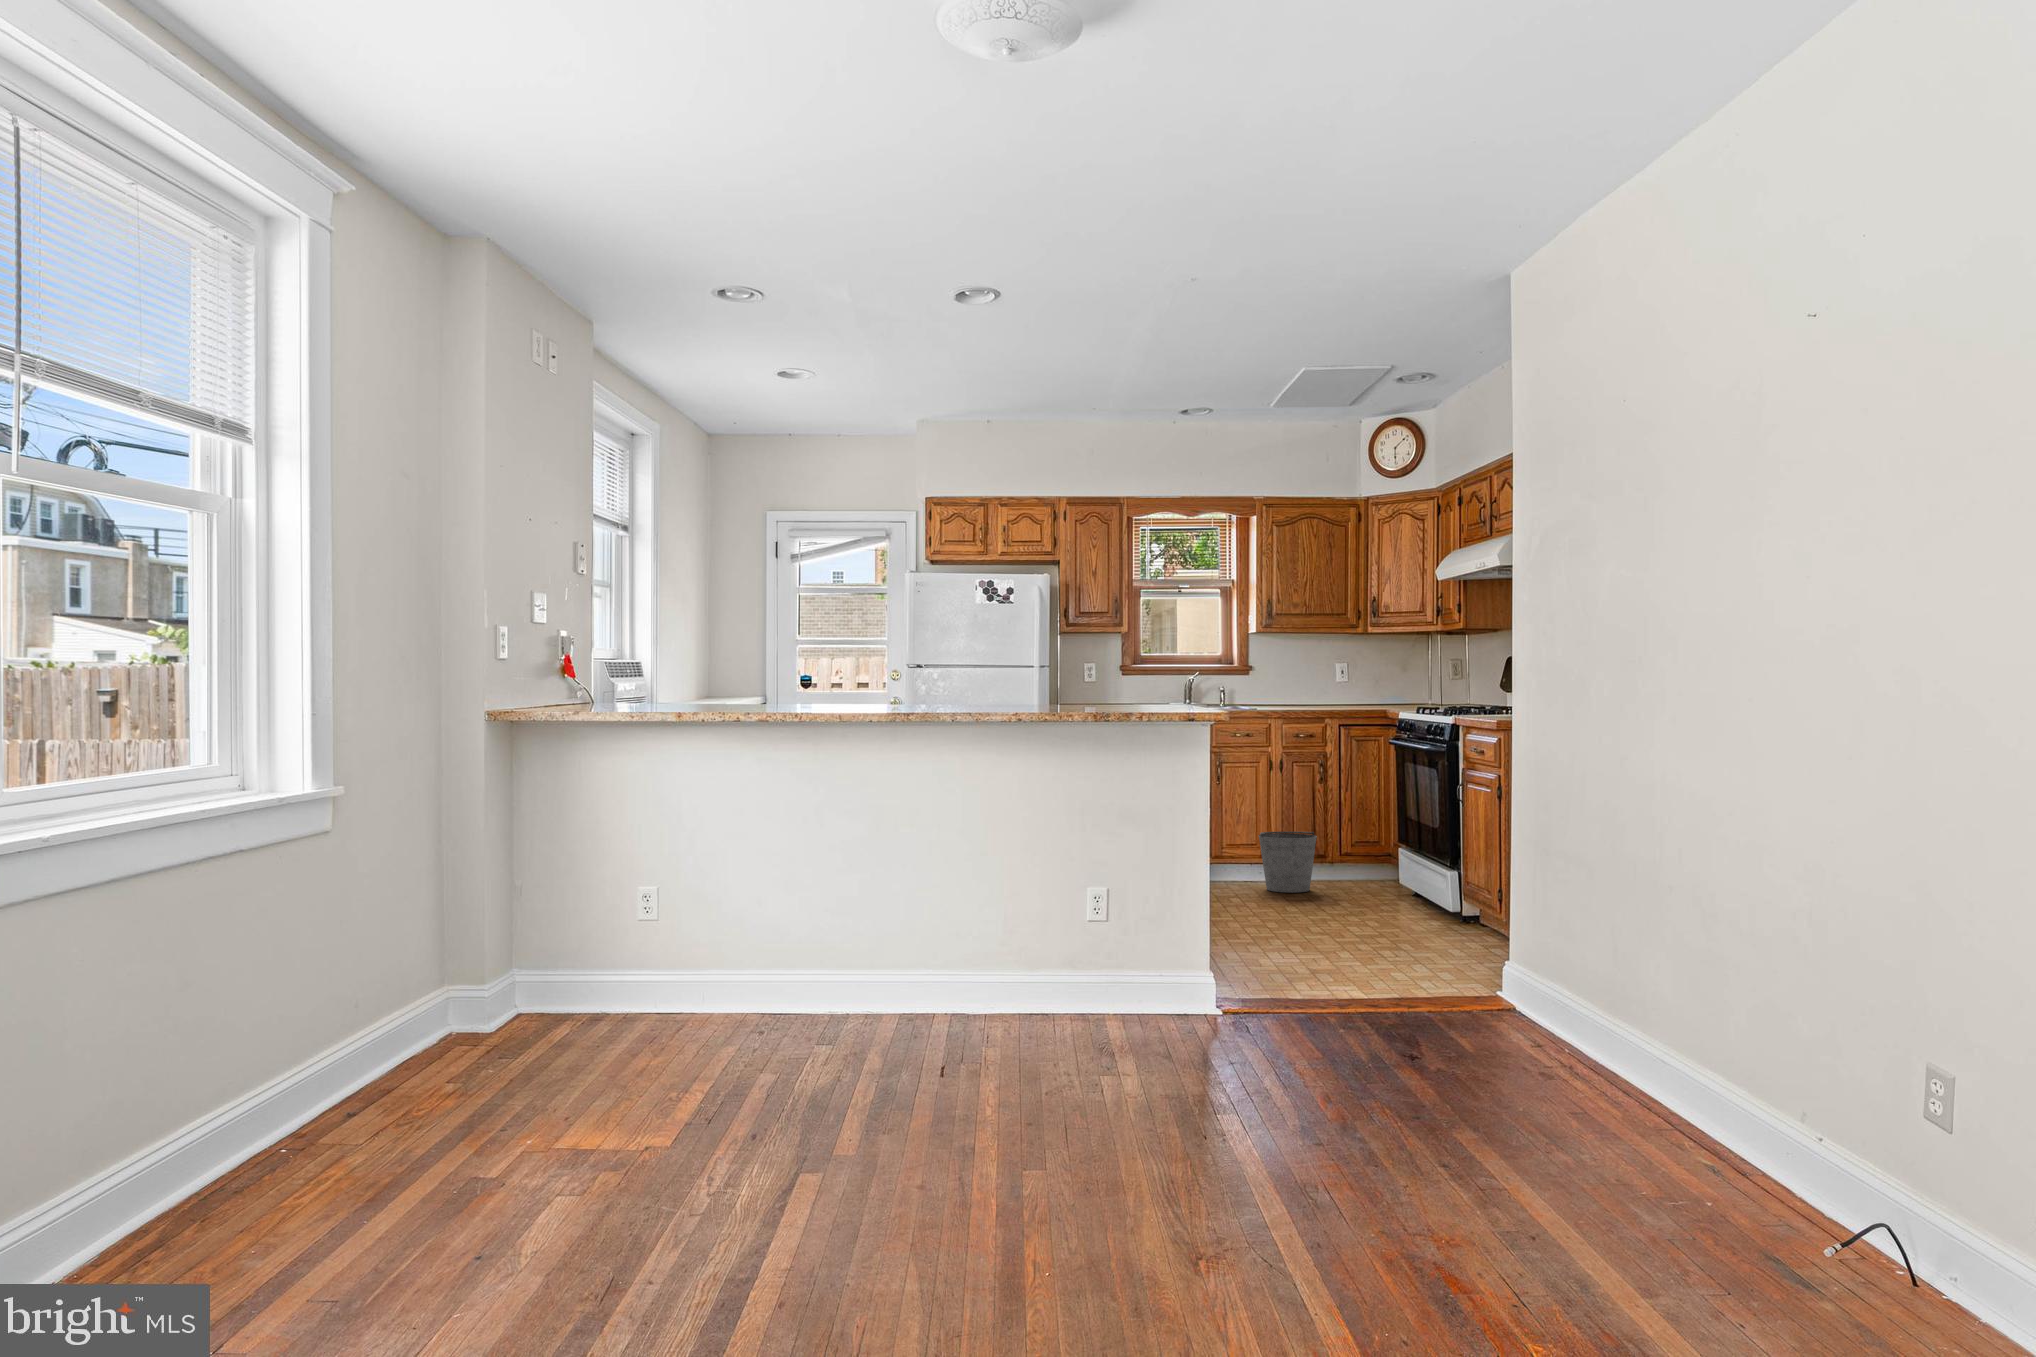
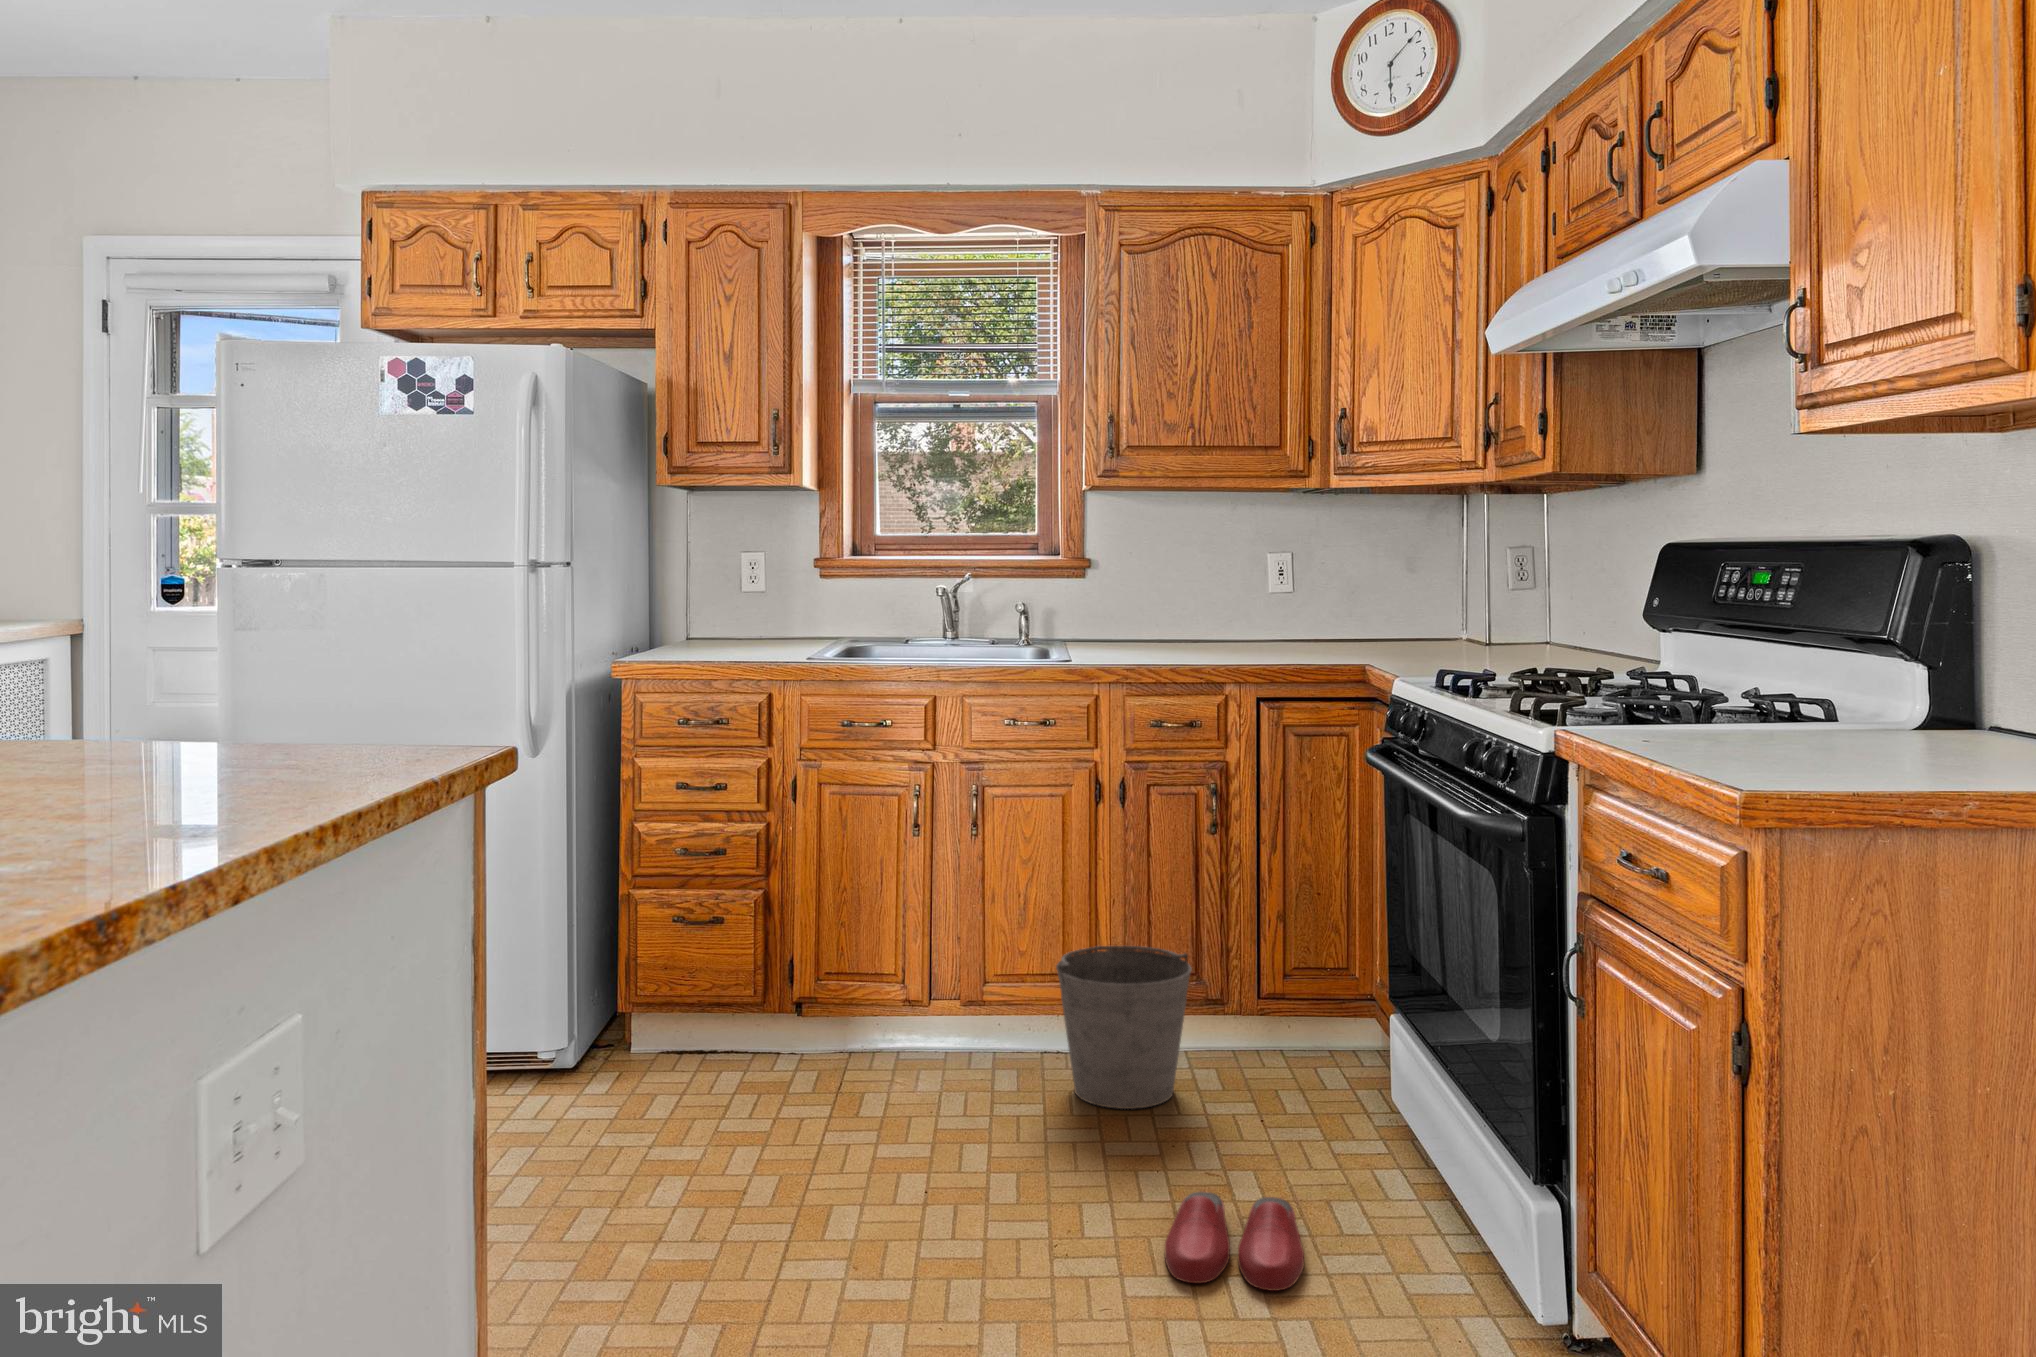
slippers: none [1323,897,1374,918] -> present [1165,1192,1304,1291]

